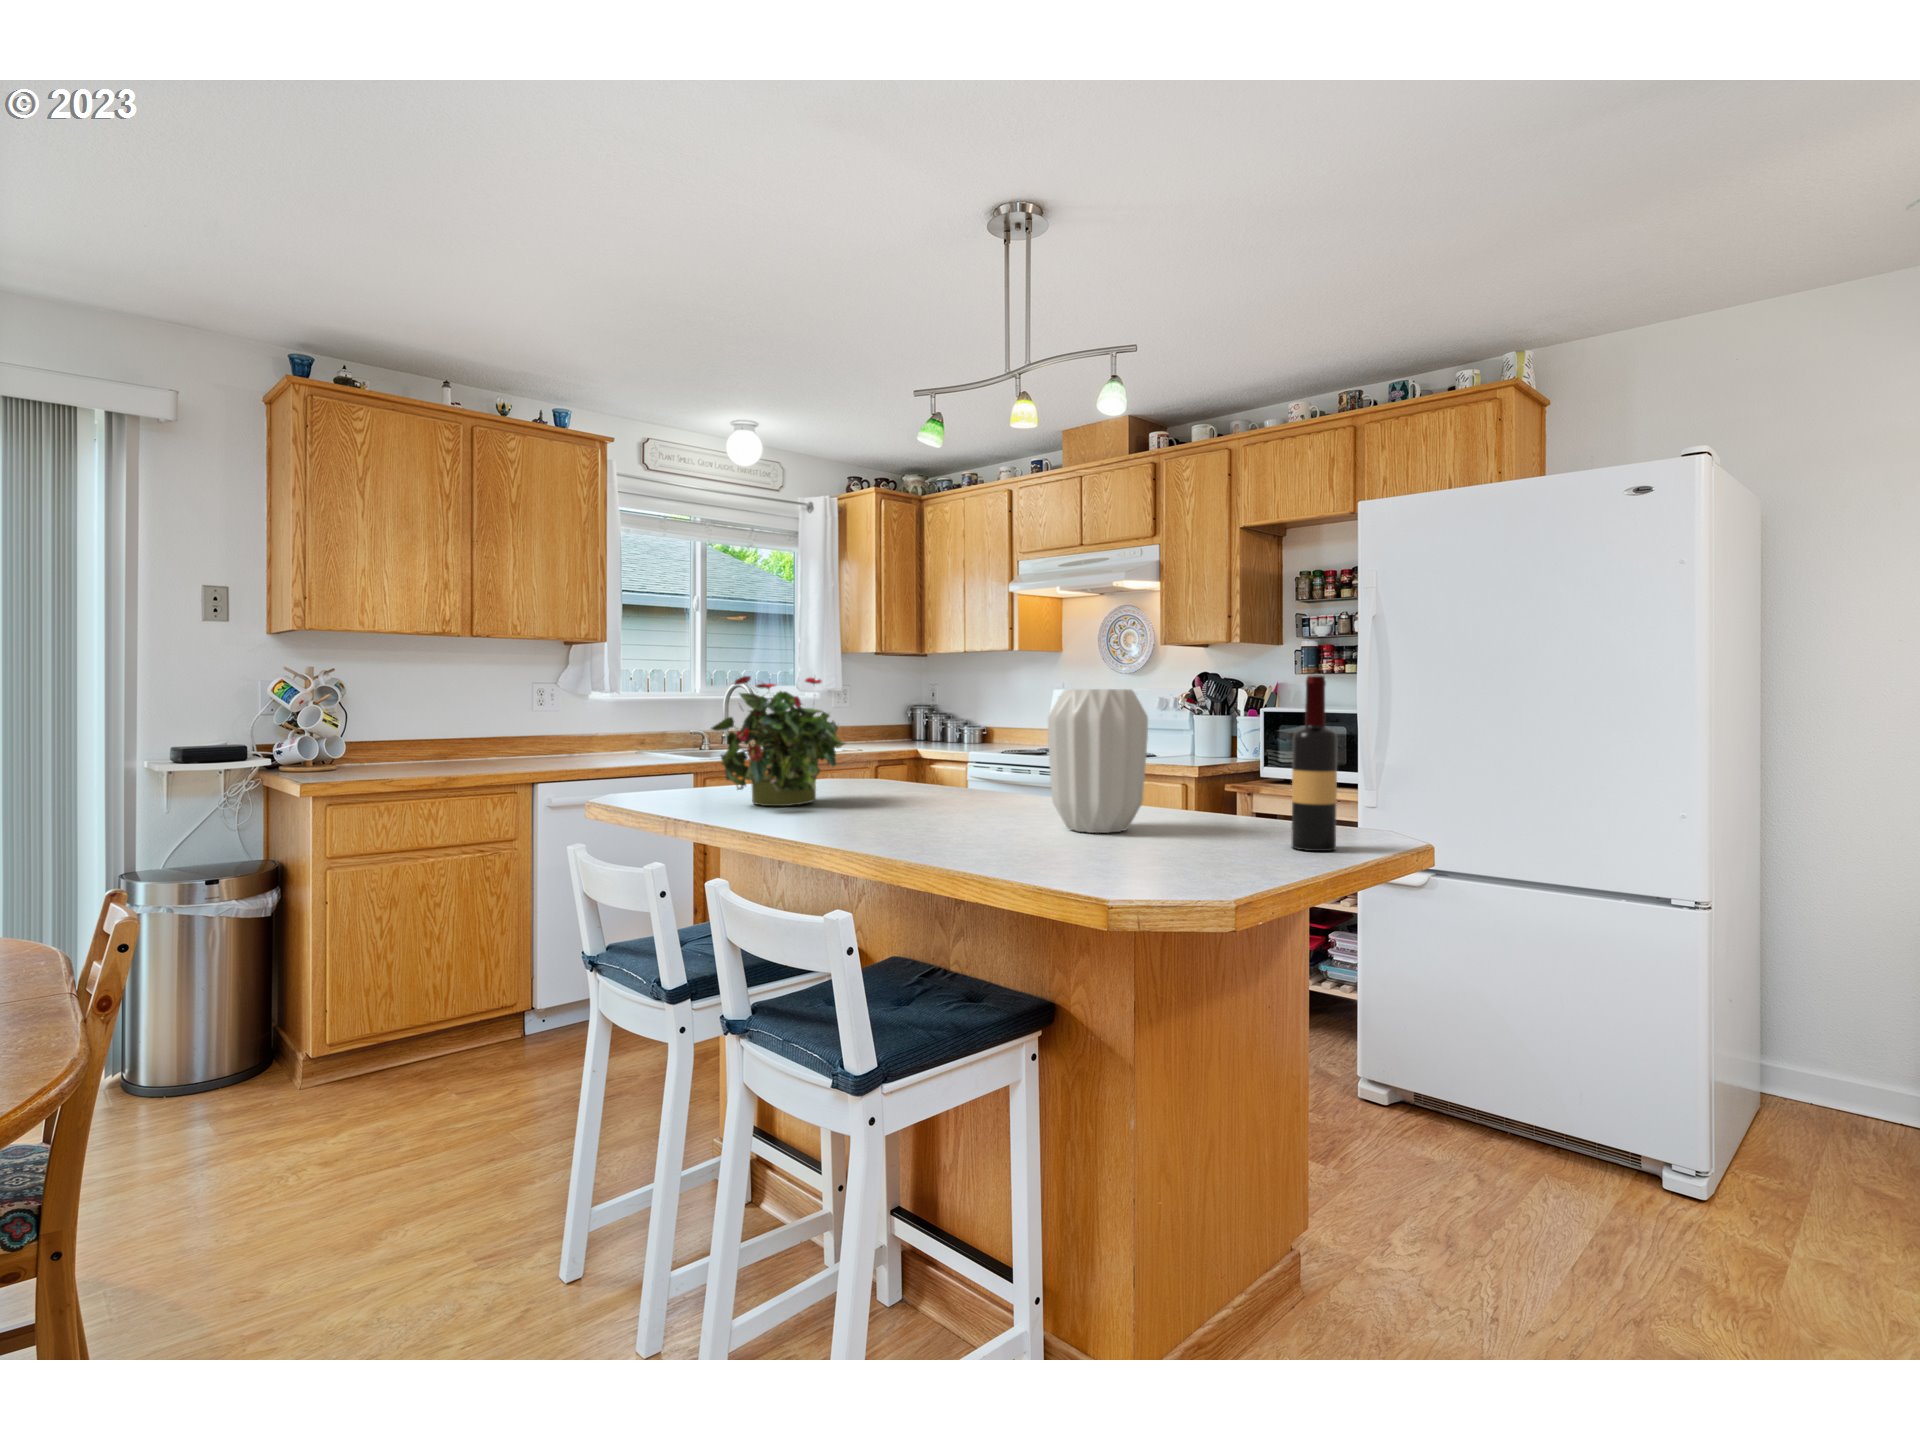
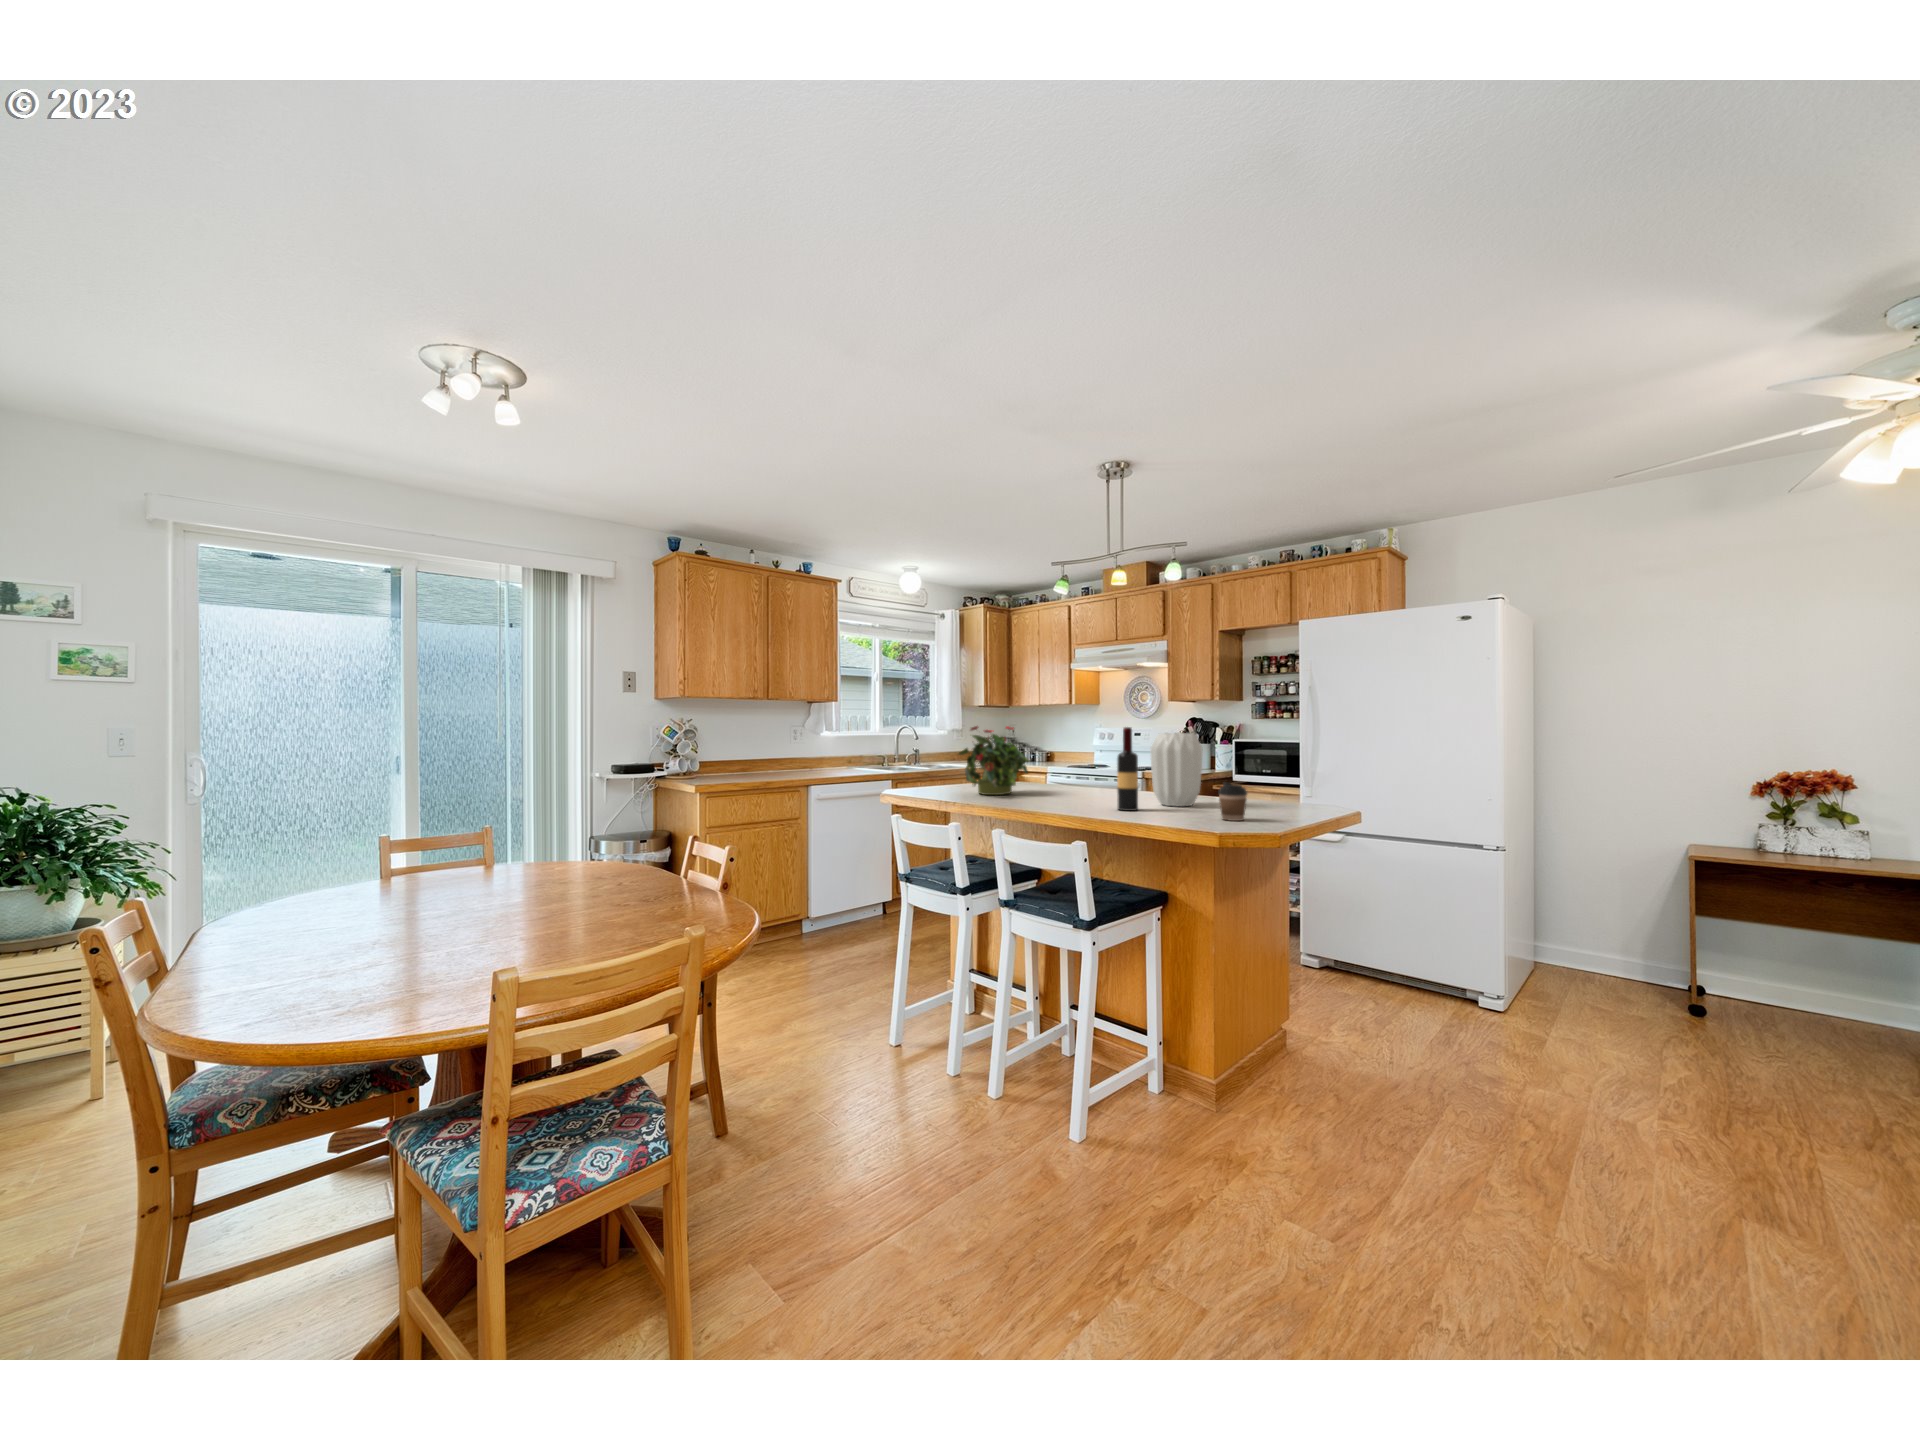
wine bottle: present [1291,675,1337,851] -> present [1117,727,1138,811]
coffee cup: none [1150,788,1210,870] -> present [1218,782,1247,821]

